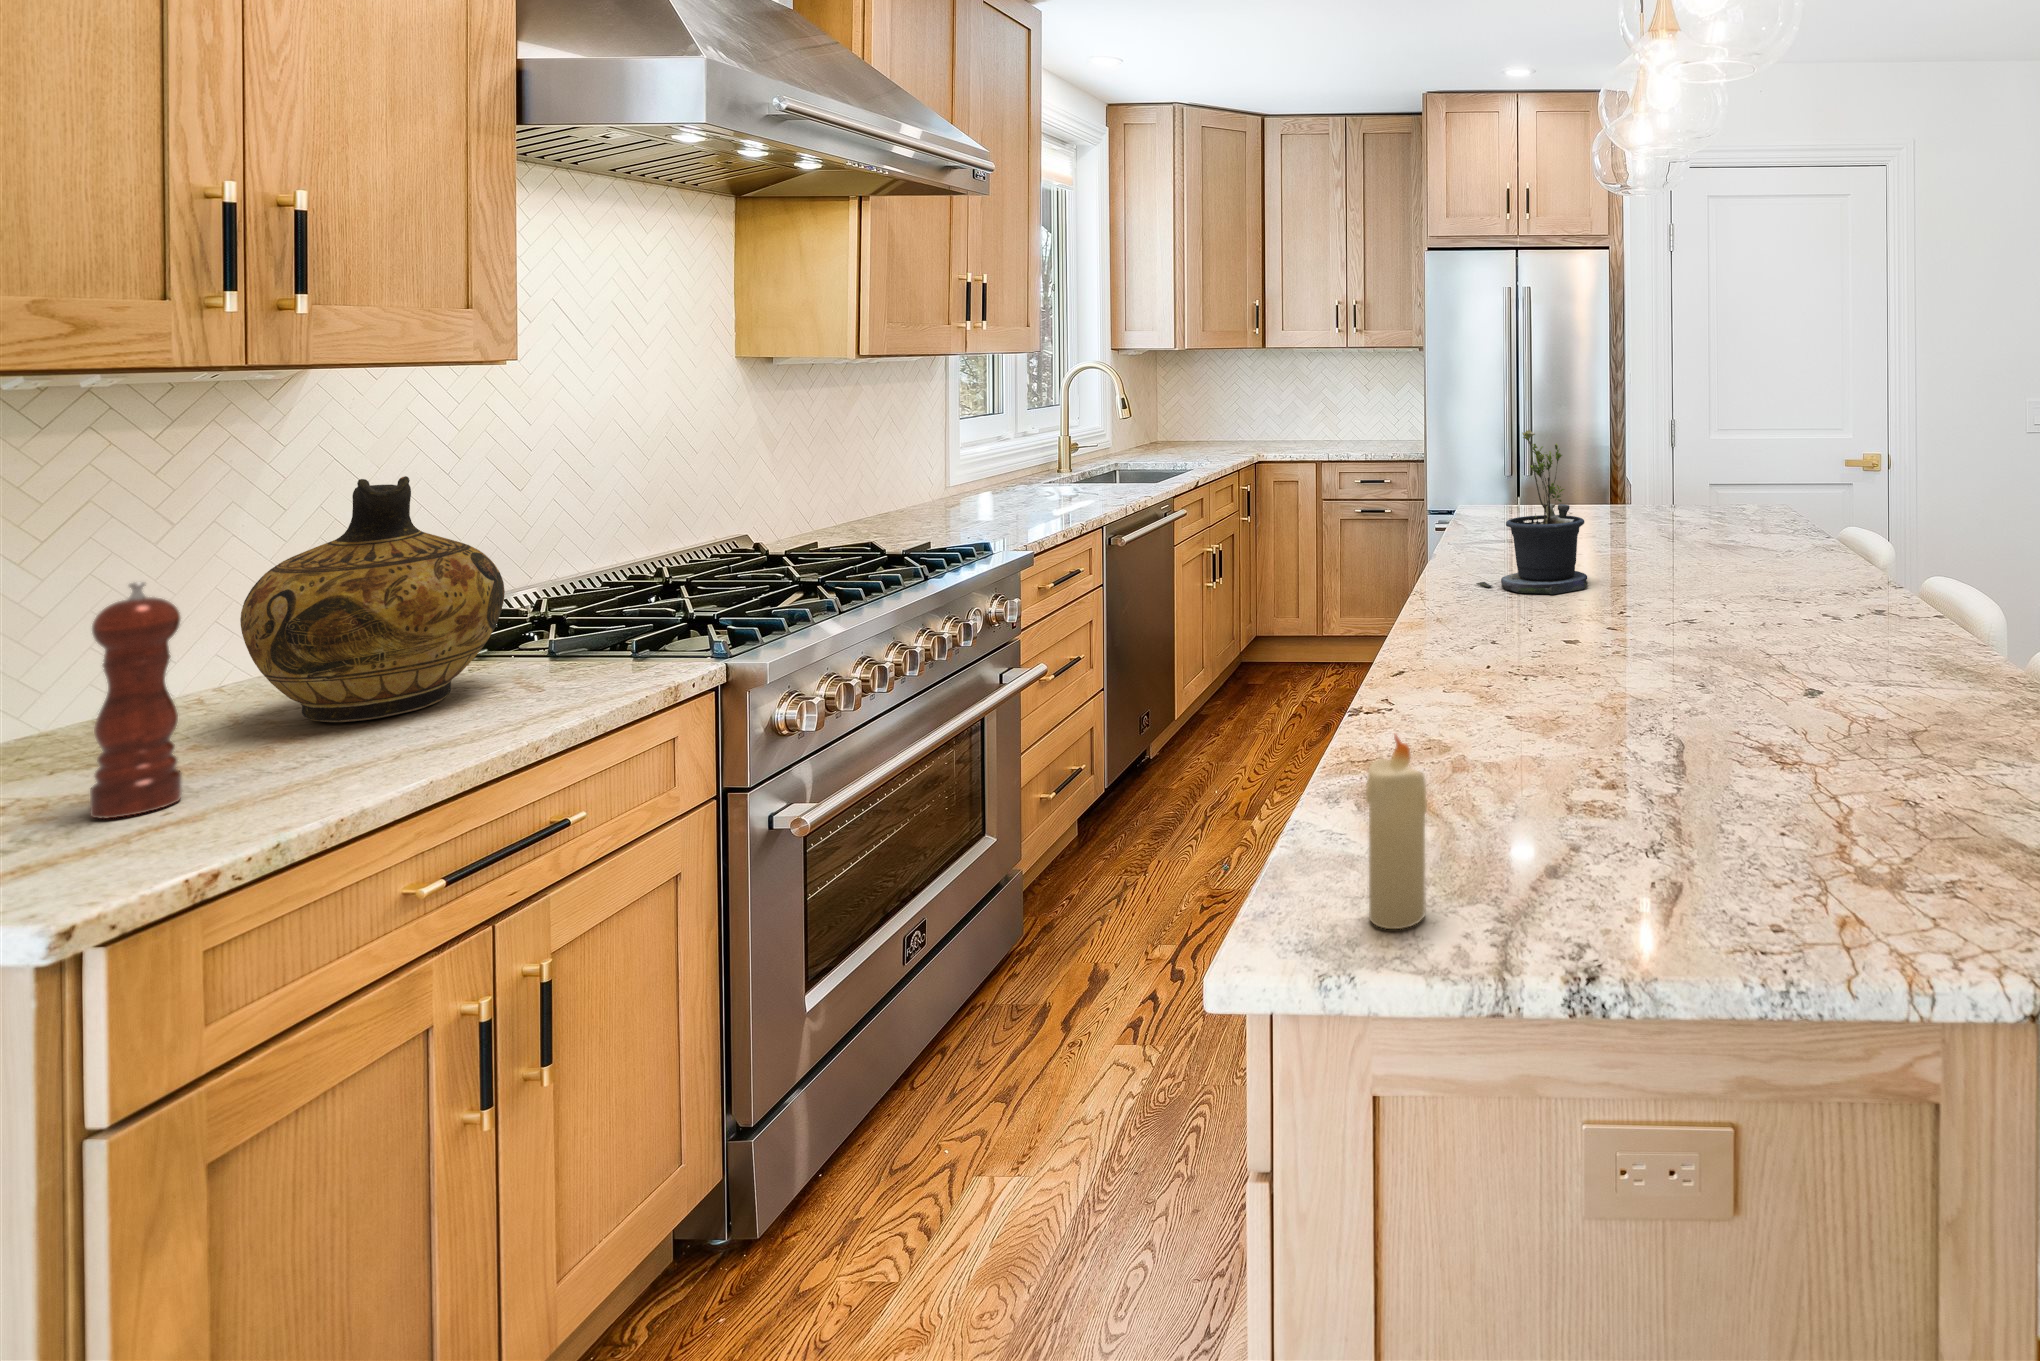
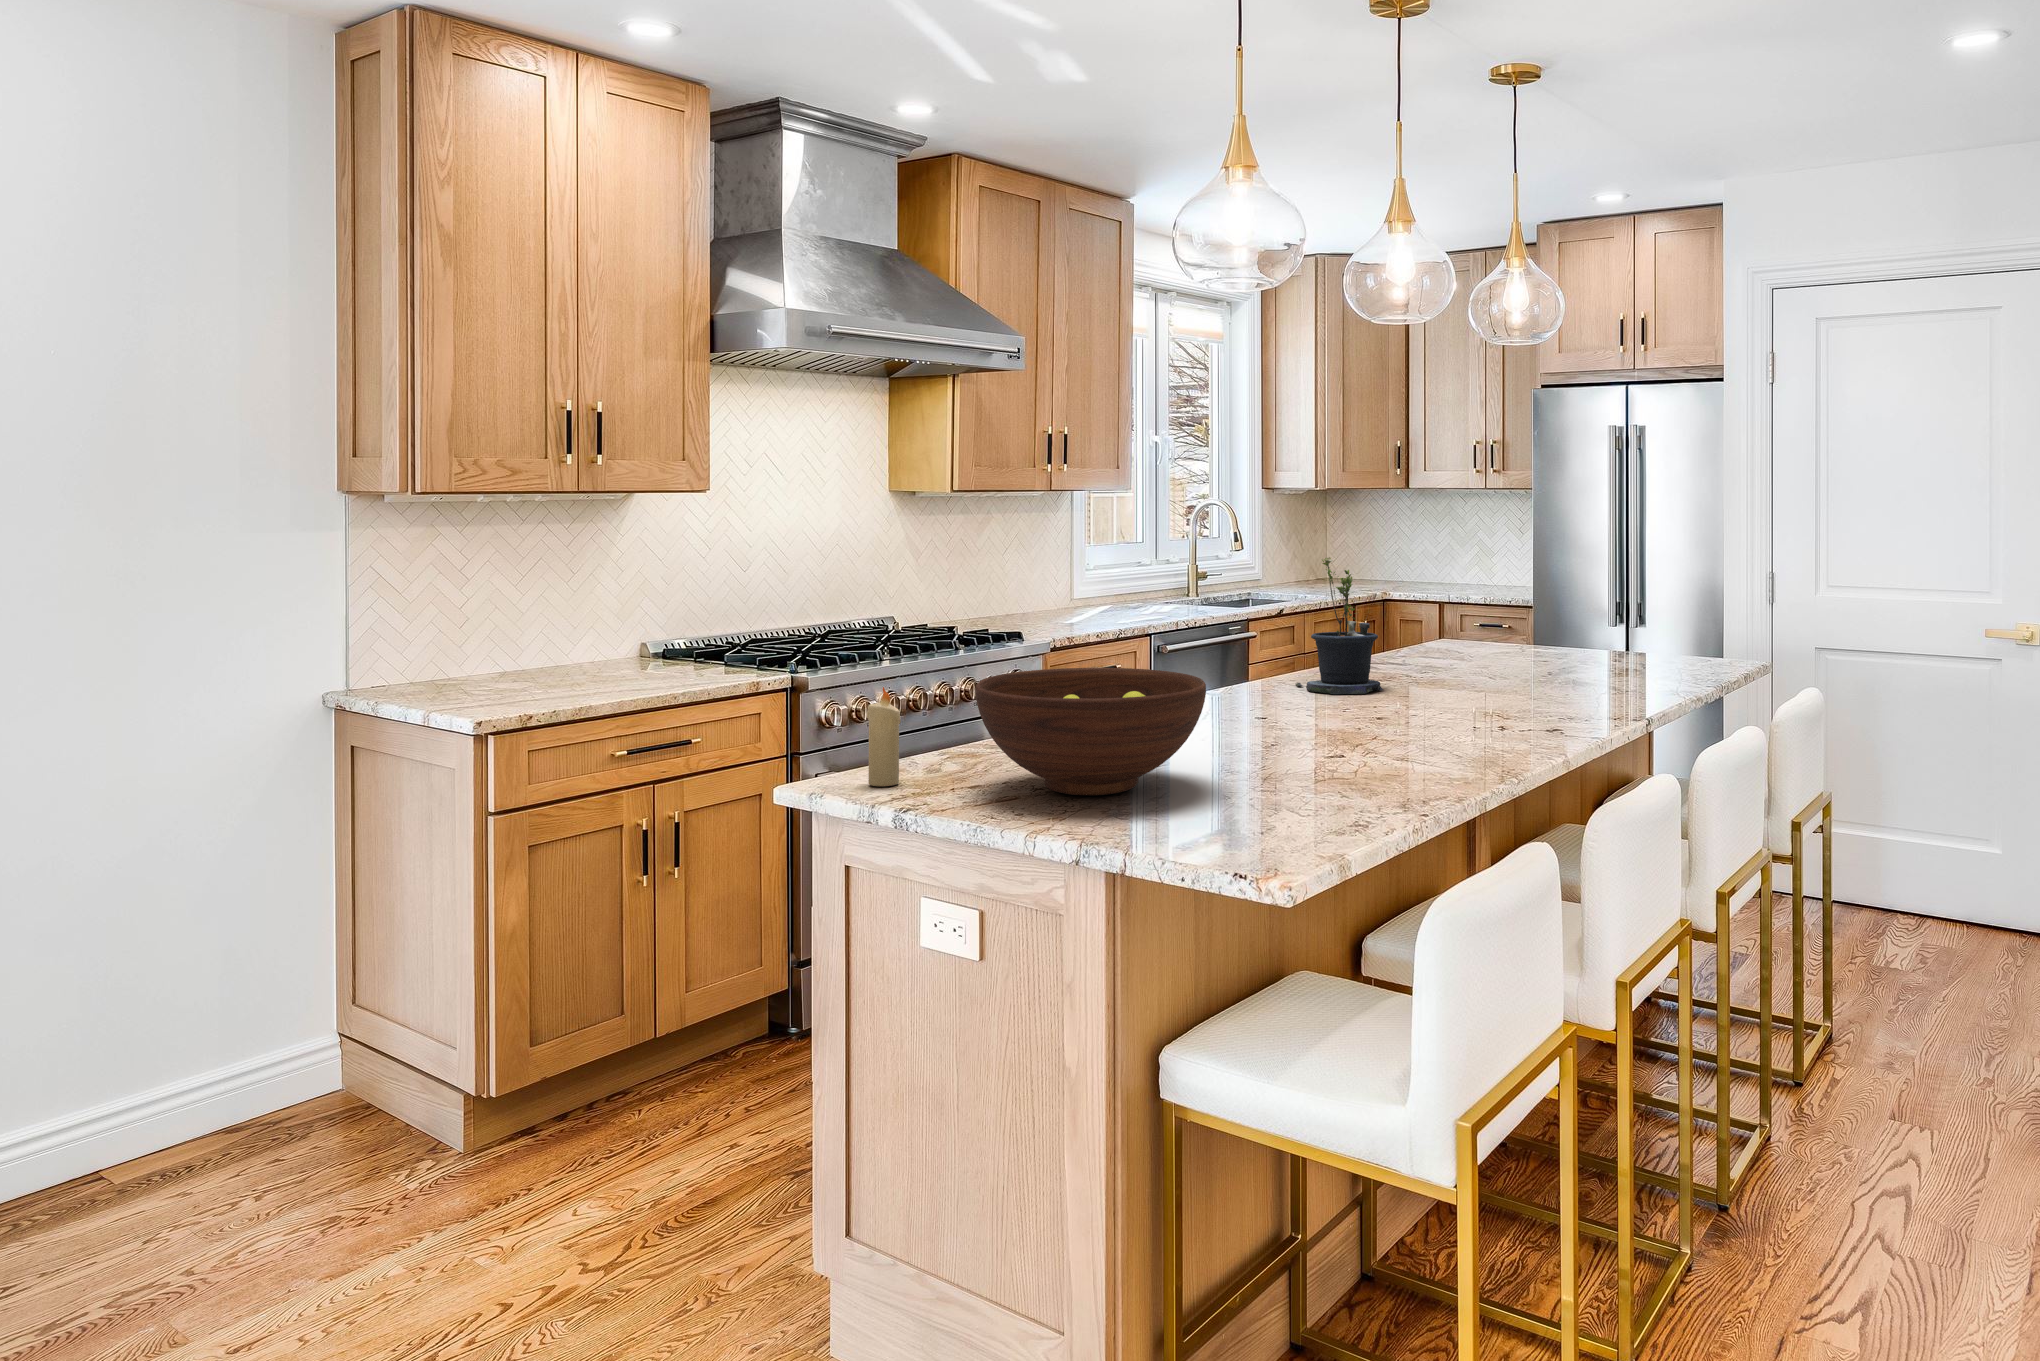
ceramic jug: present [240,476,505,722] -> none [580,551,689,679]
pepper mill: present [90,582,182,819] -> none [512,591,543,698]
fruit bowl: none [1542,623,1925,867] -> present [975,668,1206,796]

